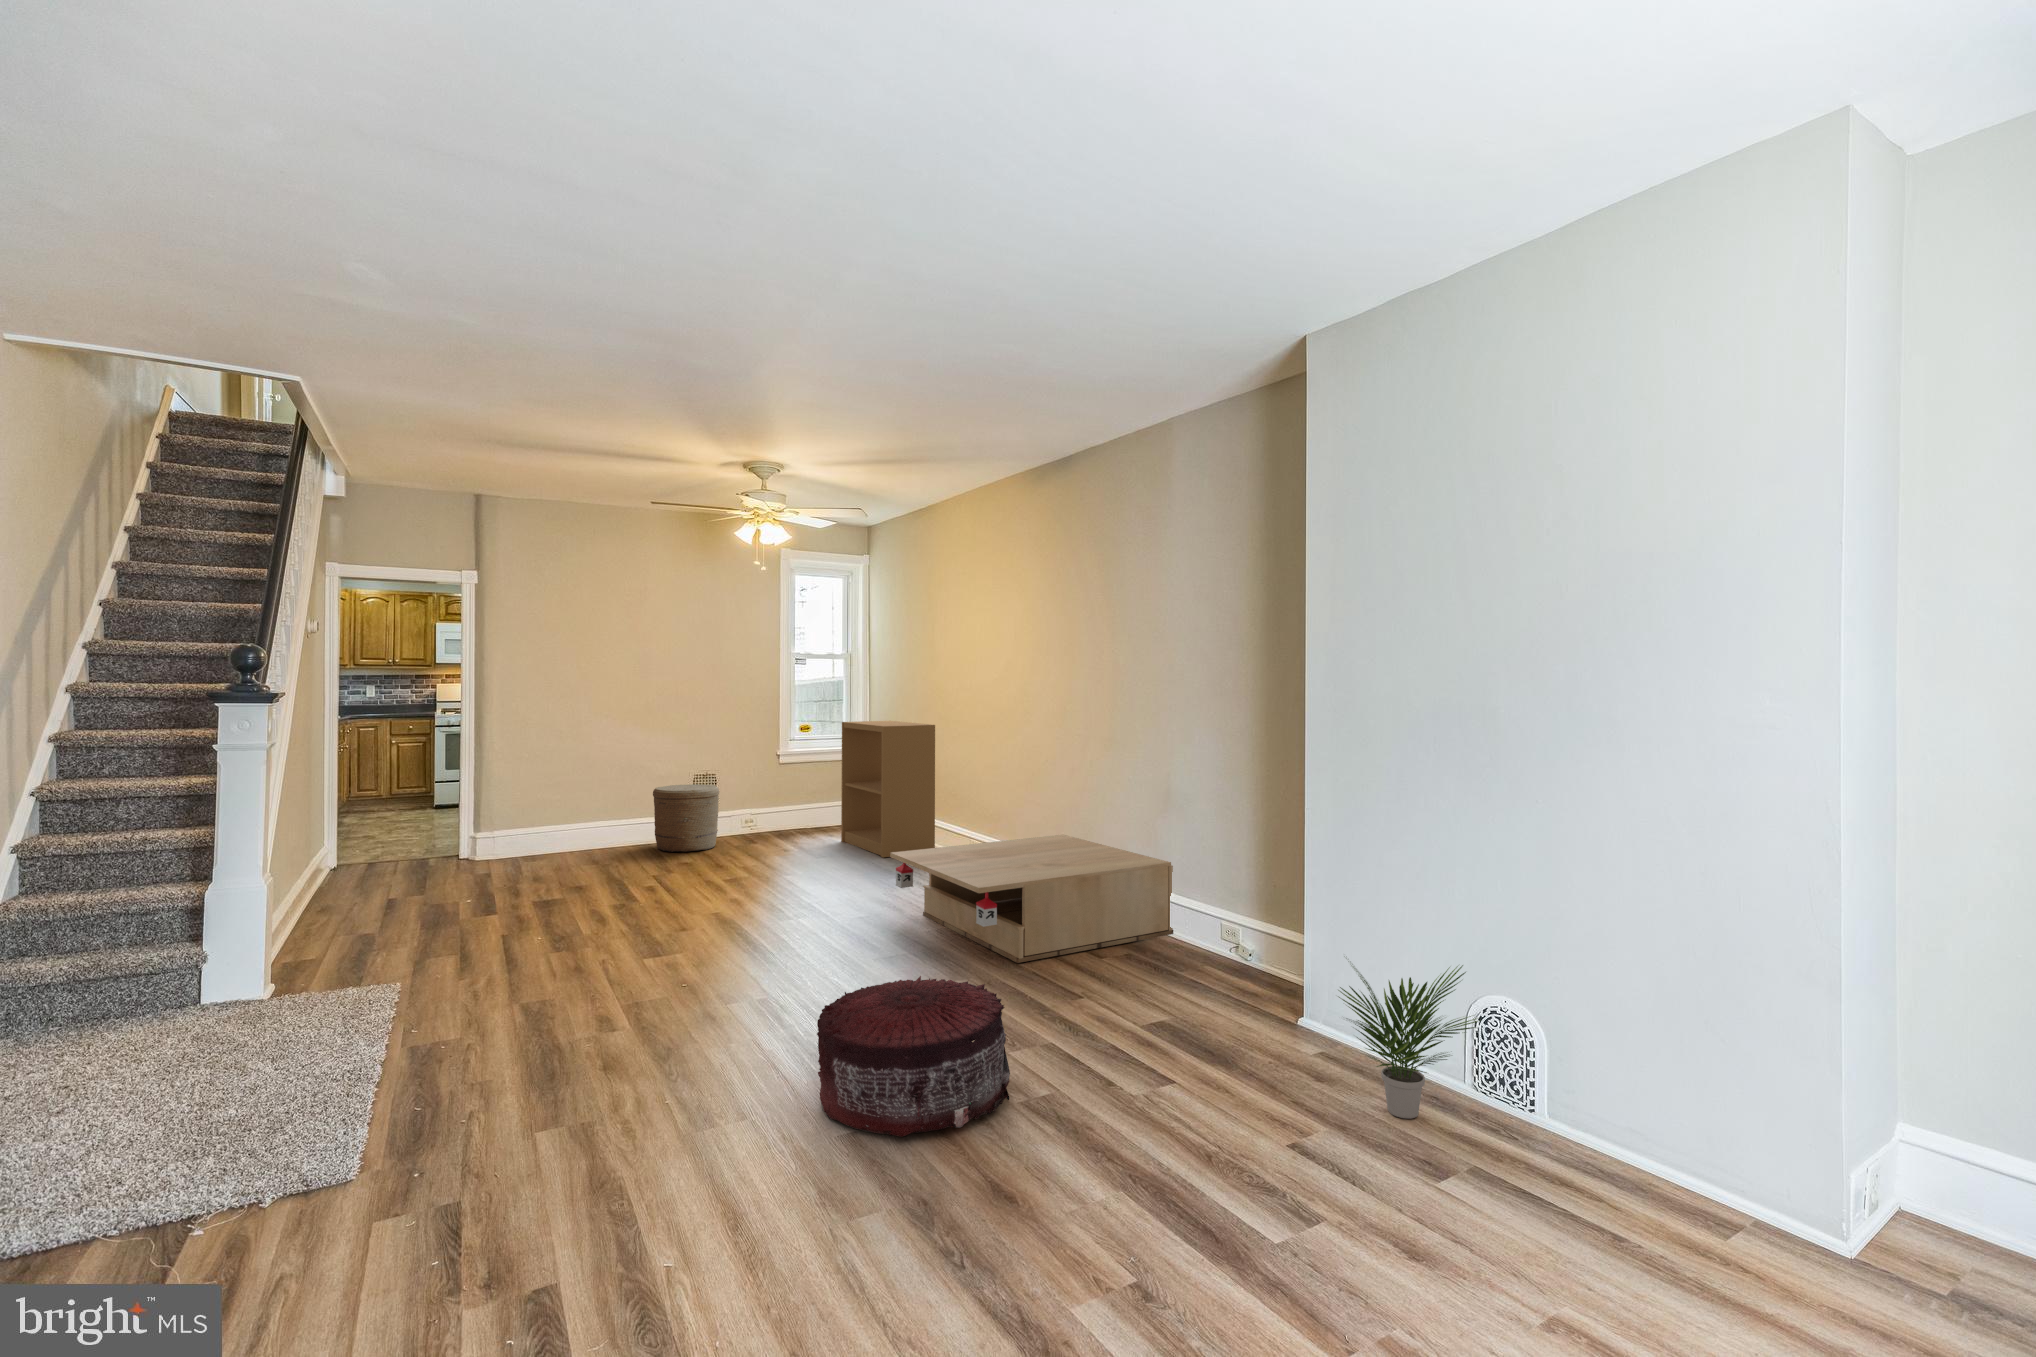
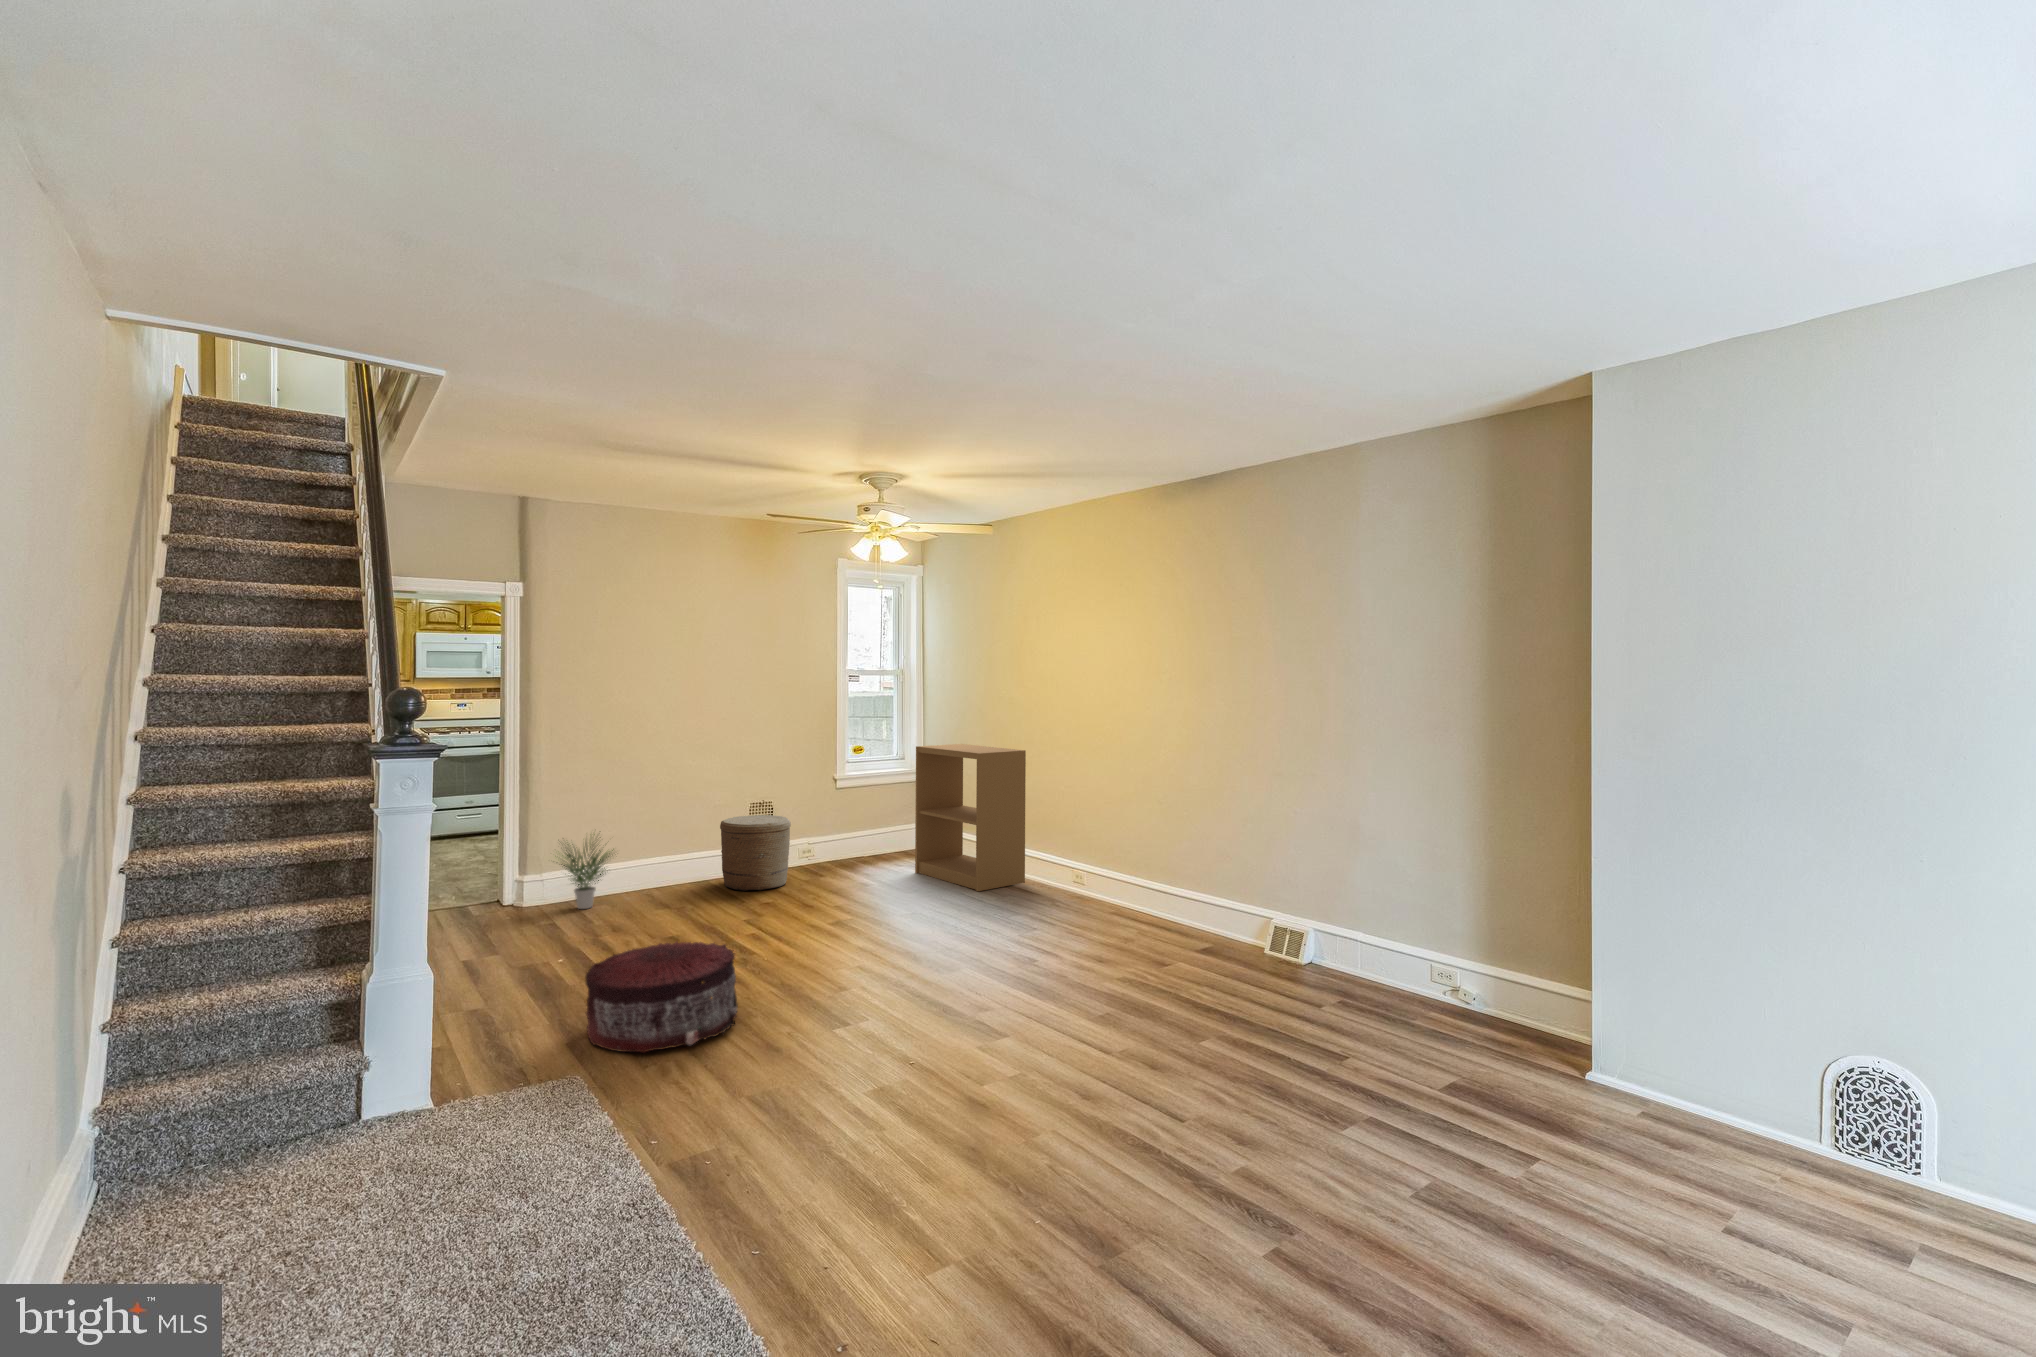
coffee table: present [890,835,1173,963] -> none [1059,869,1359,1017]
potted plant: present [1338,965,1478,1119] -> present [561,834,614,909]
pouf: present [817,976,1010,1137] -> present [586,942,738,1053]

